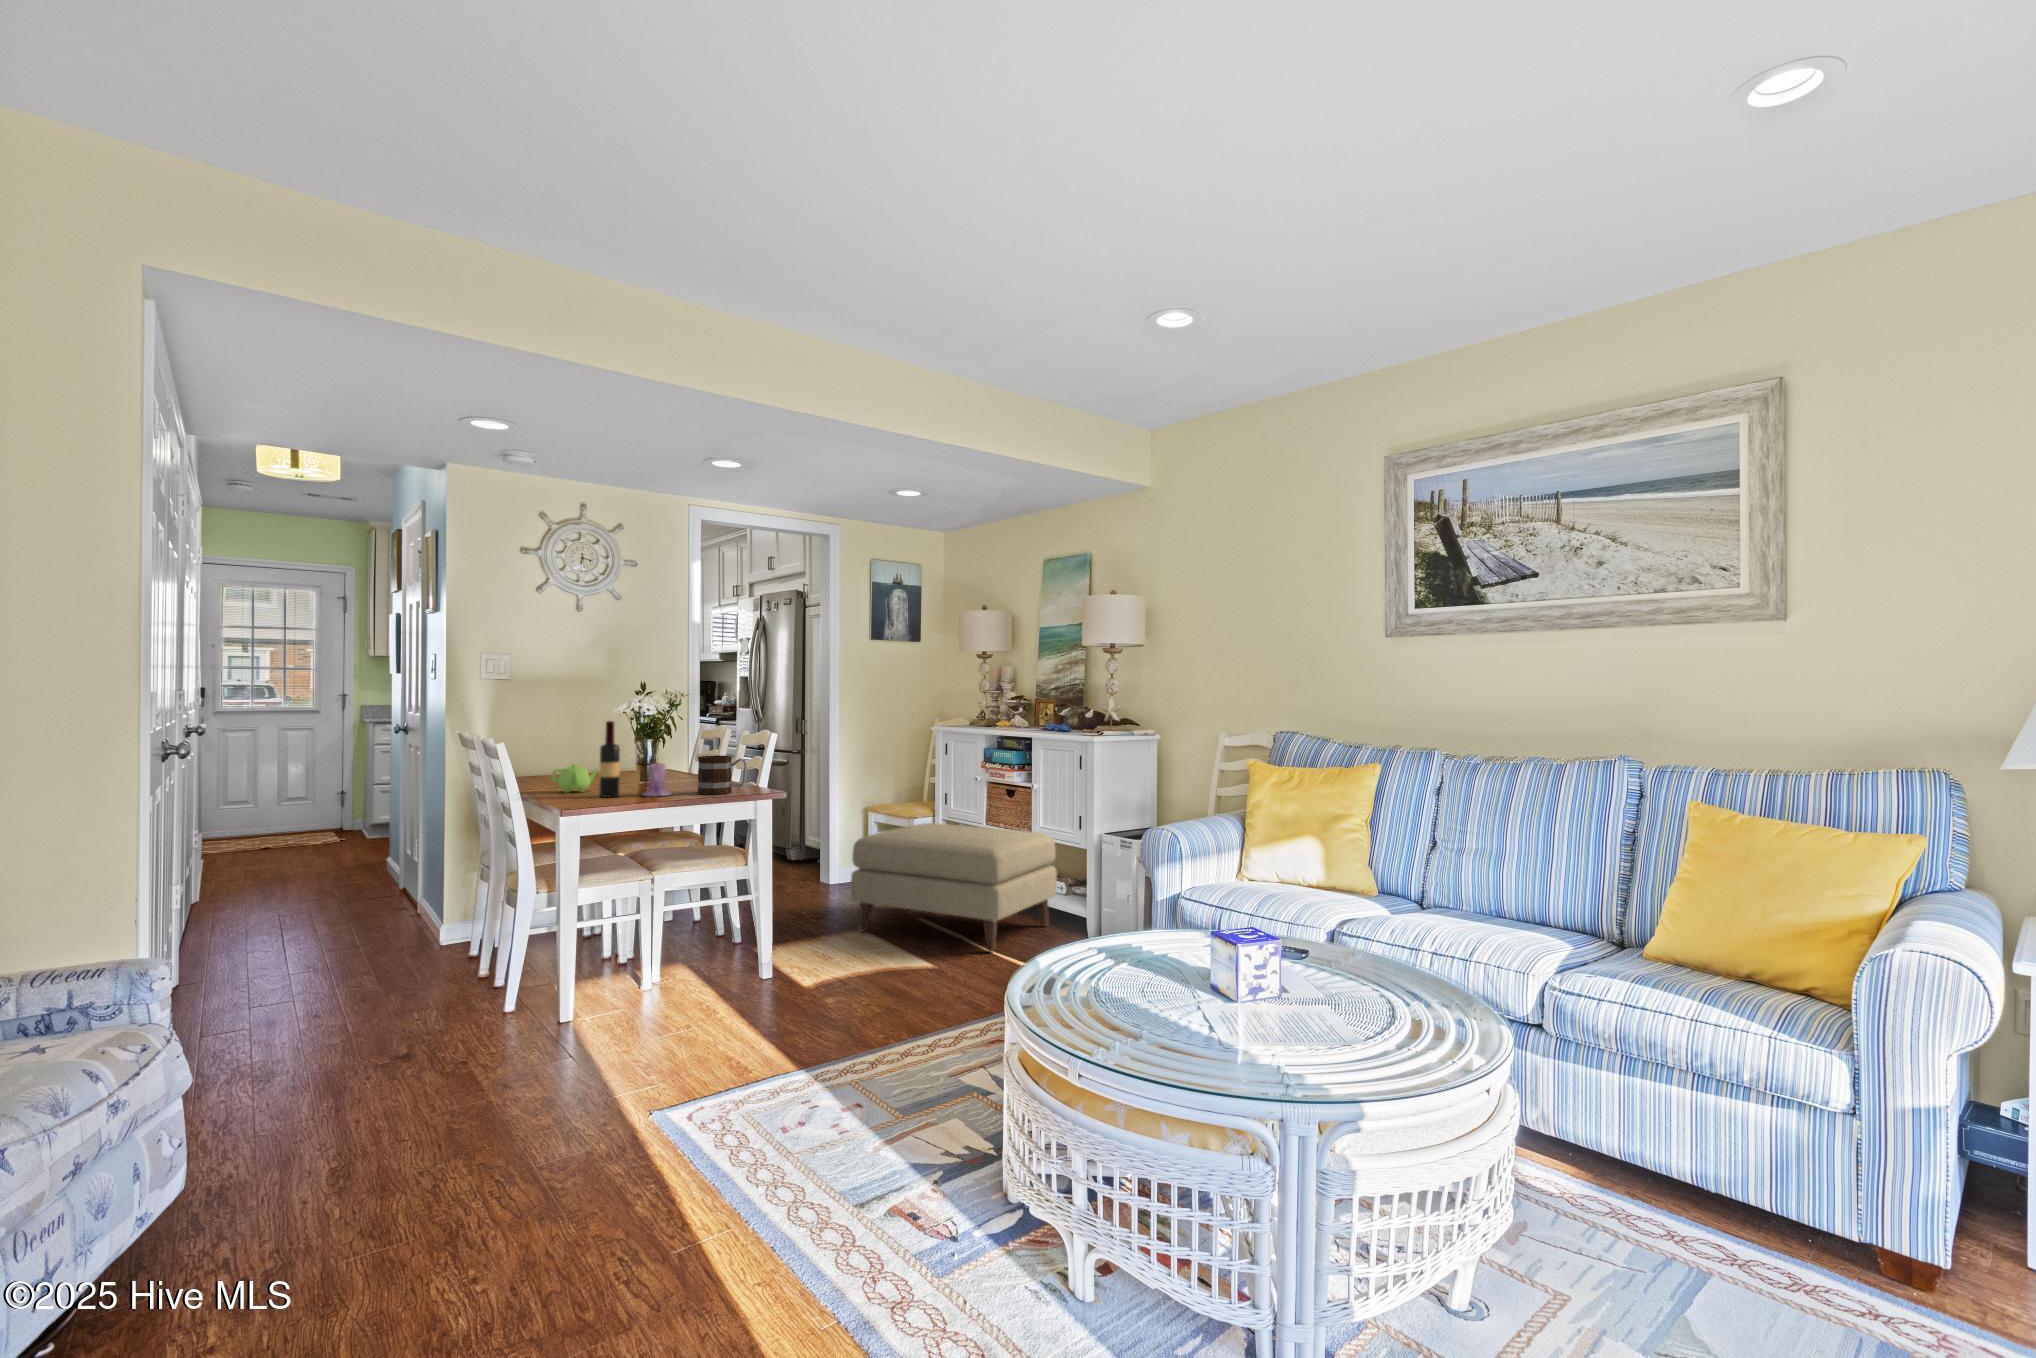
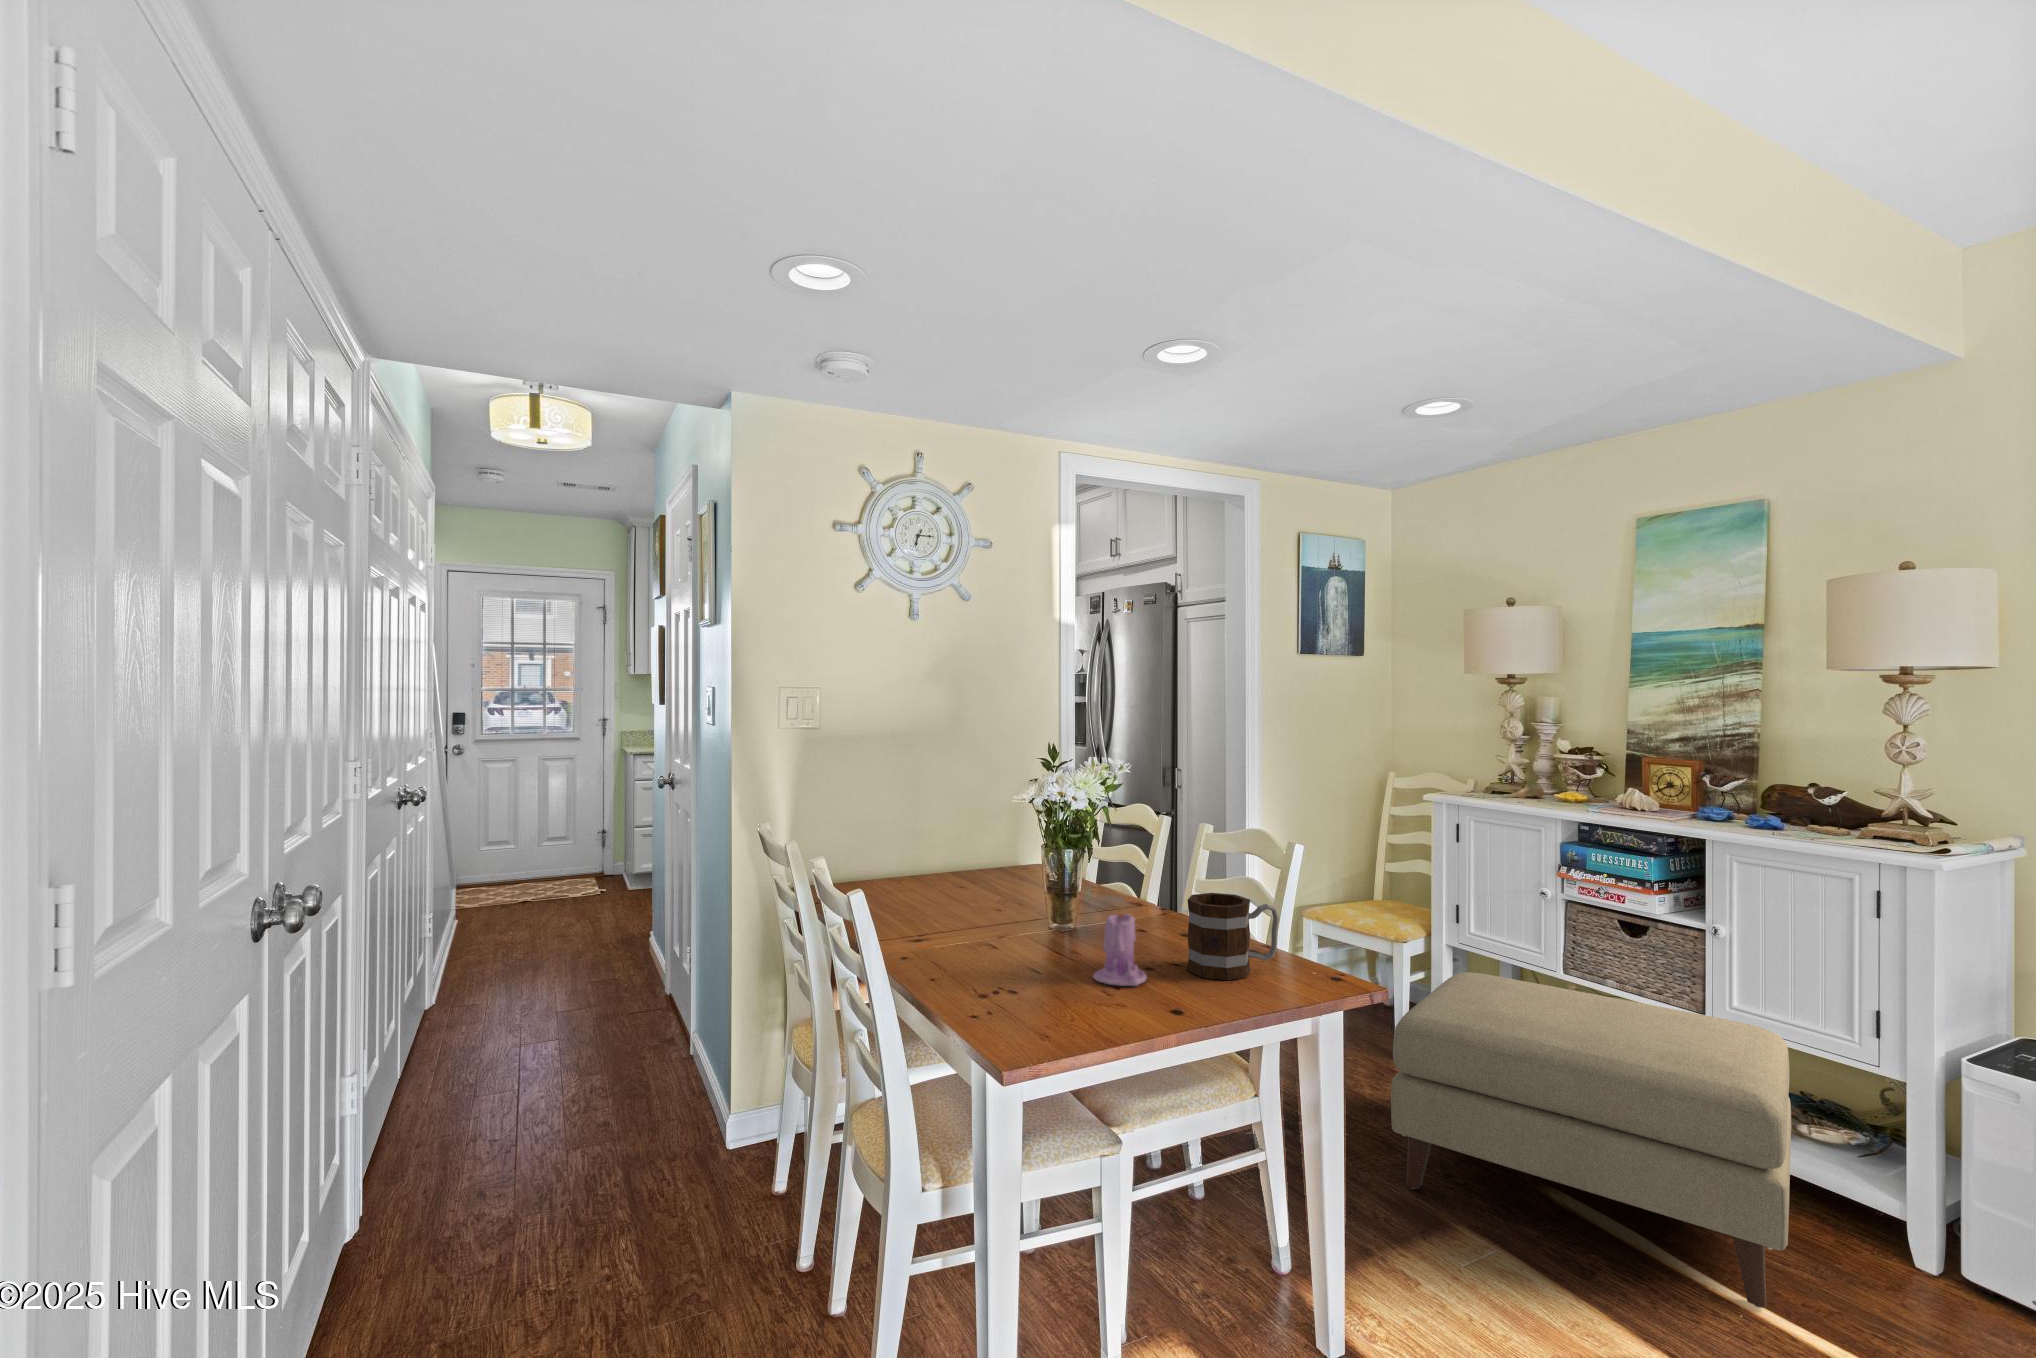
wine bottle: present [599,721,620,797] -> none [1017,833,1053,986]
teapot: present [551,764,598,793] -> none [916,900,995,956]

